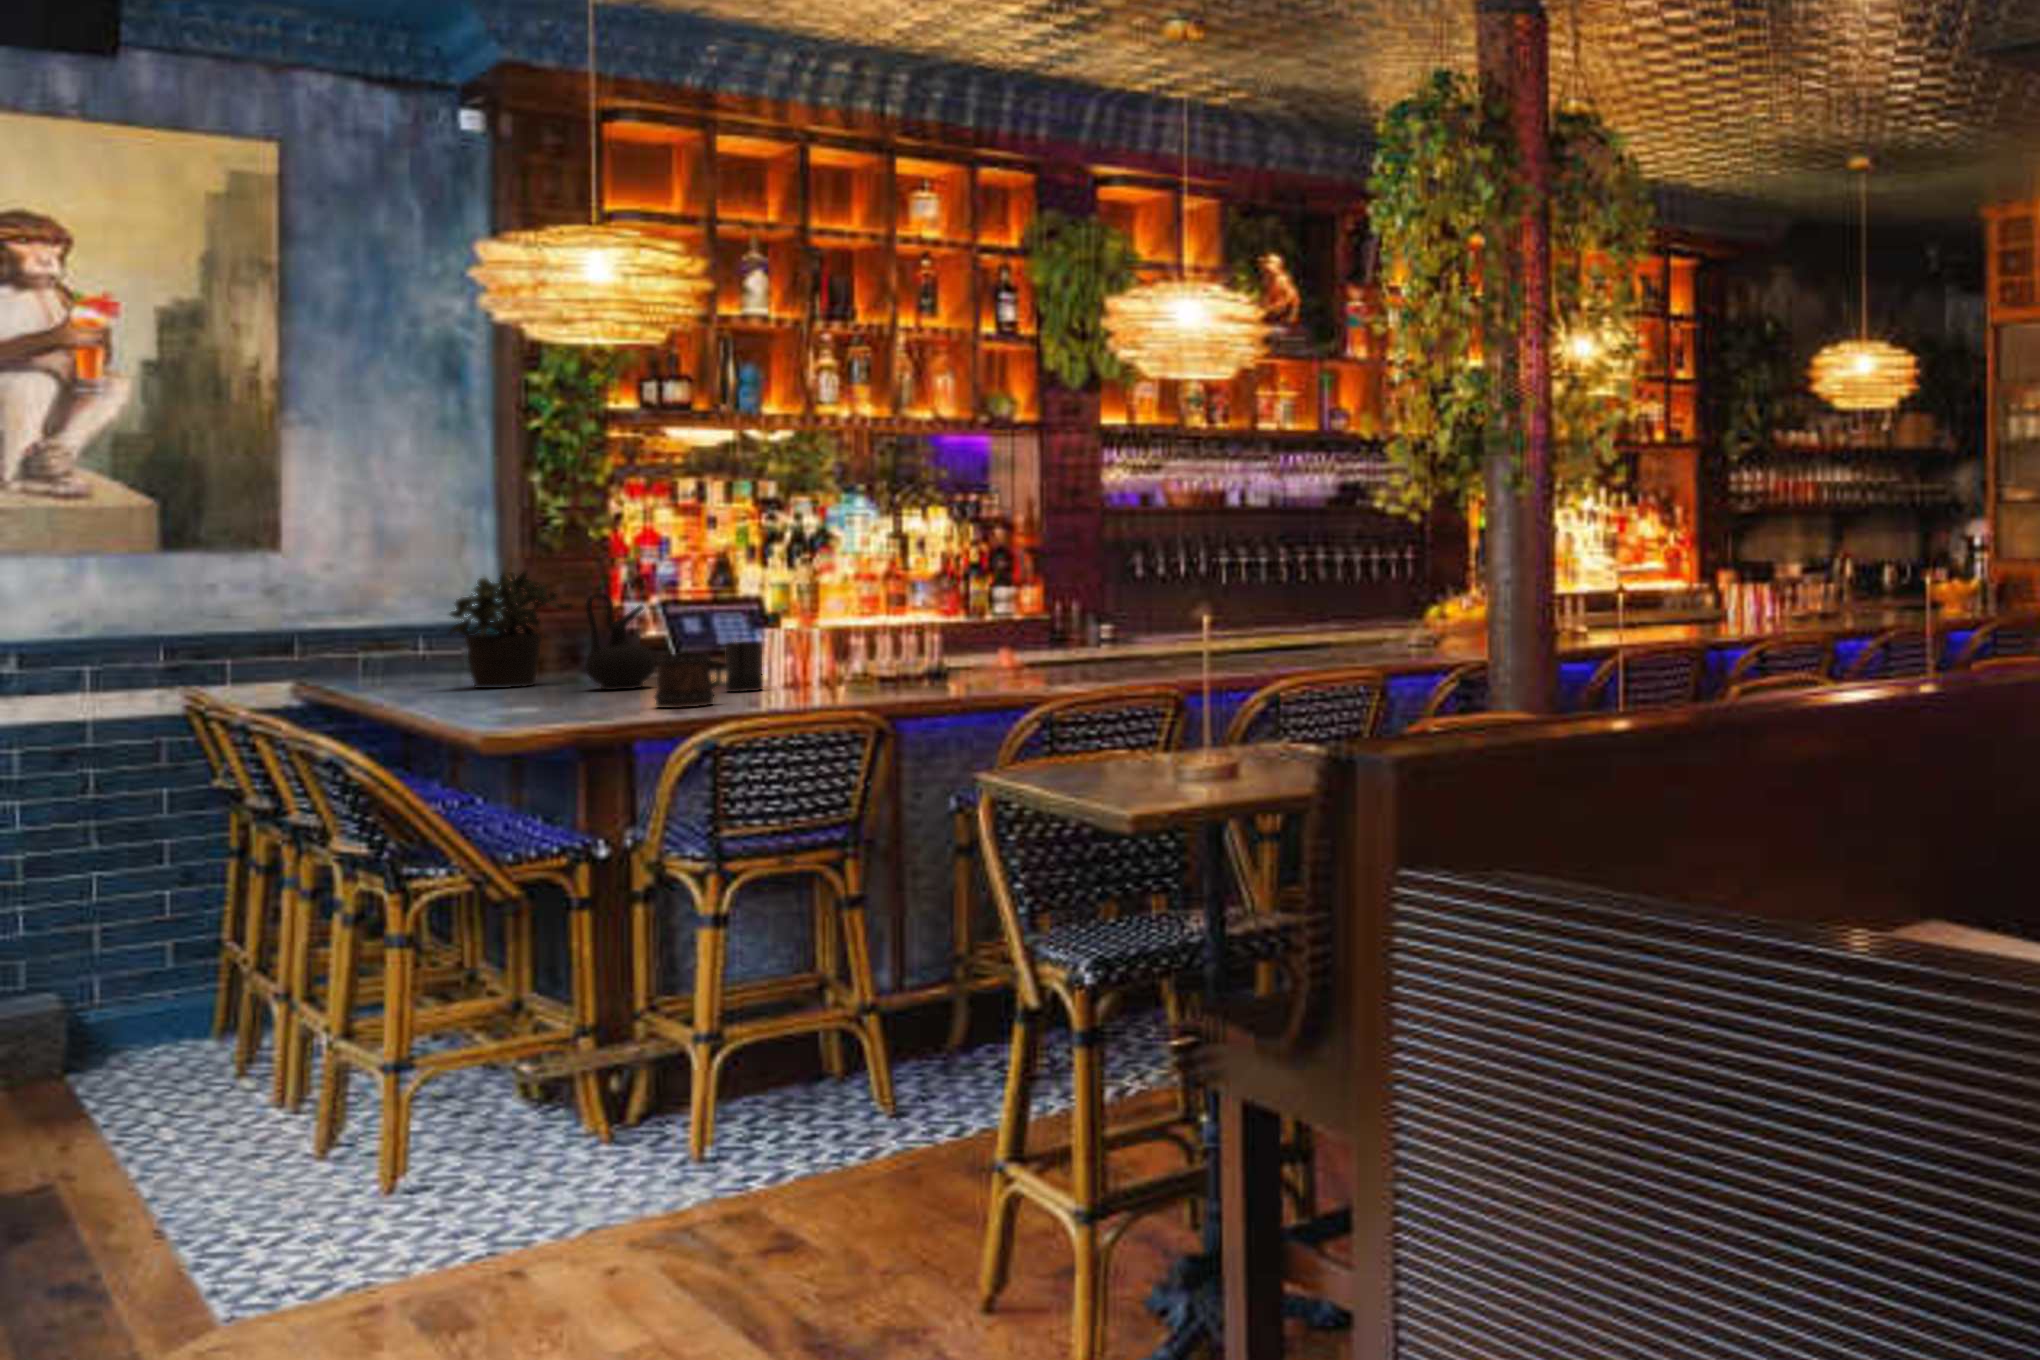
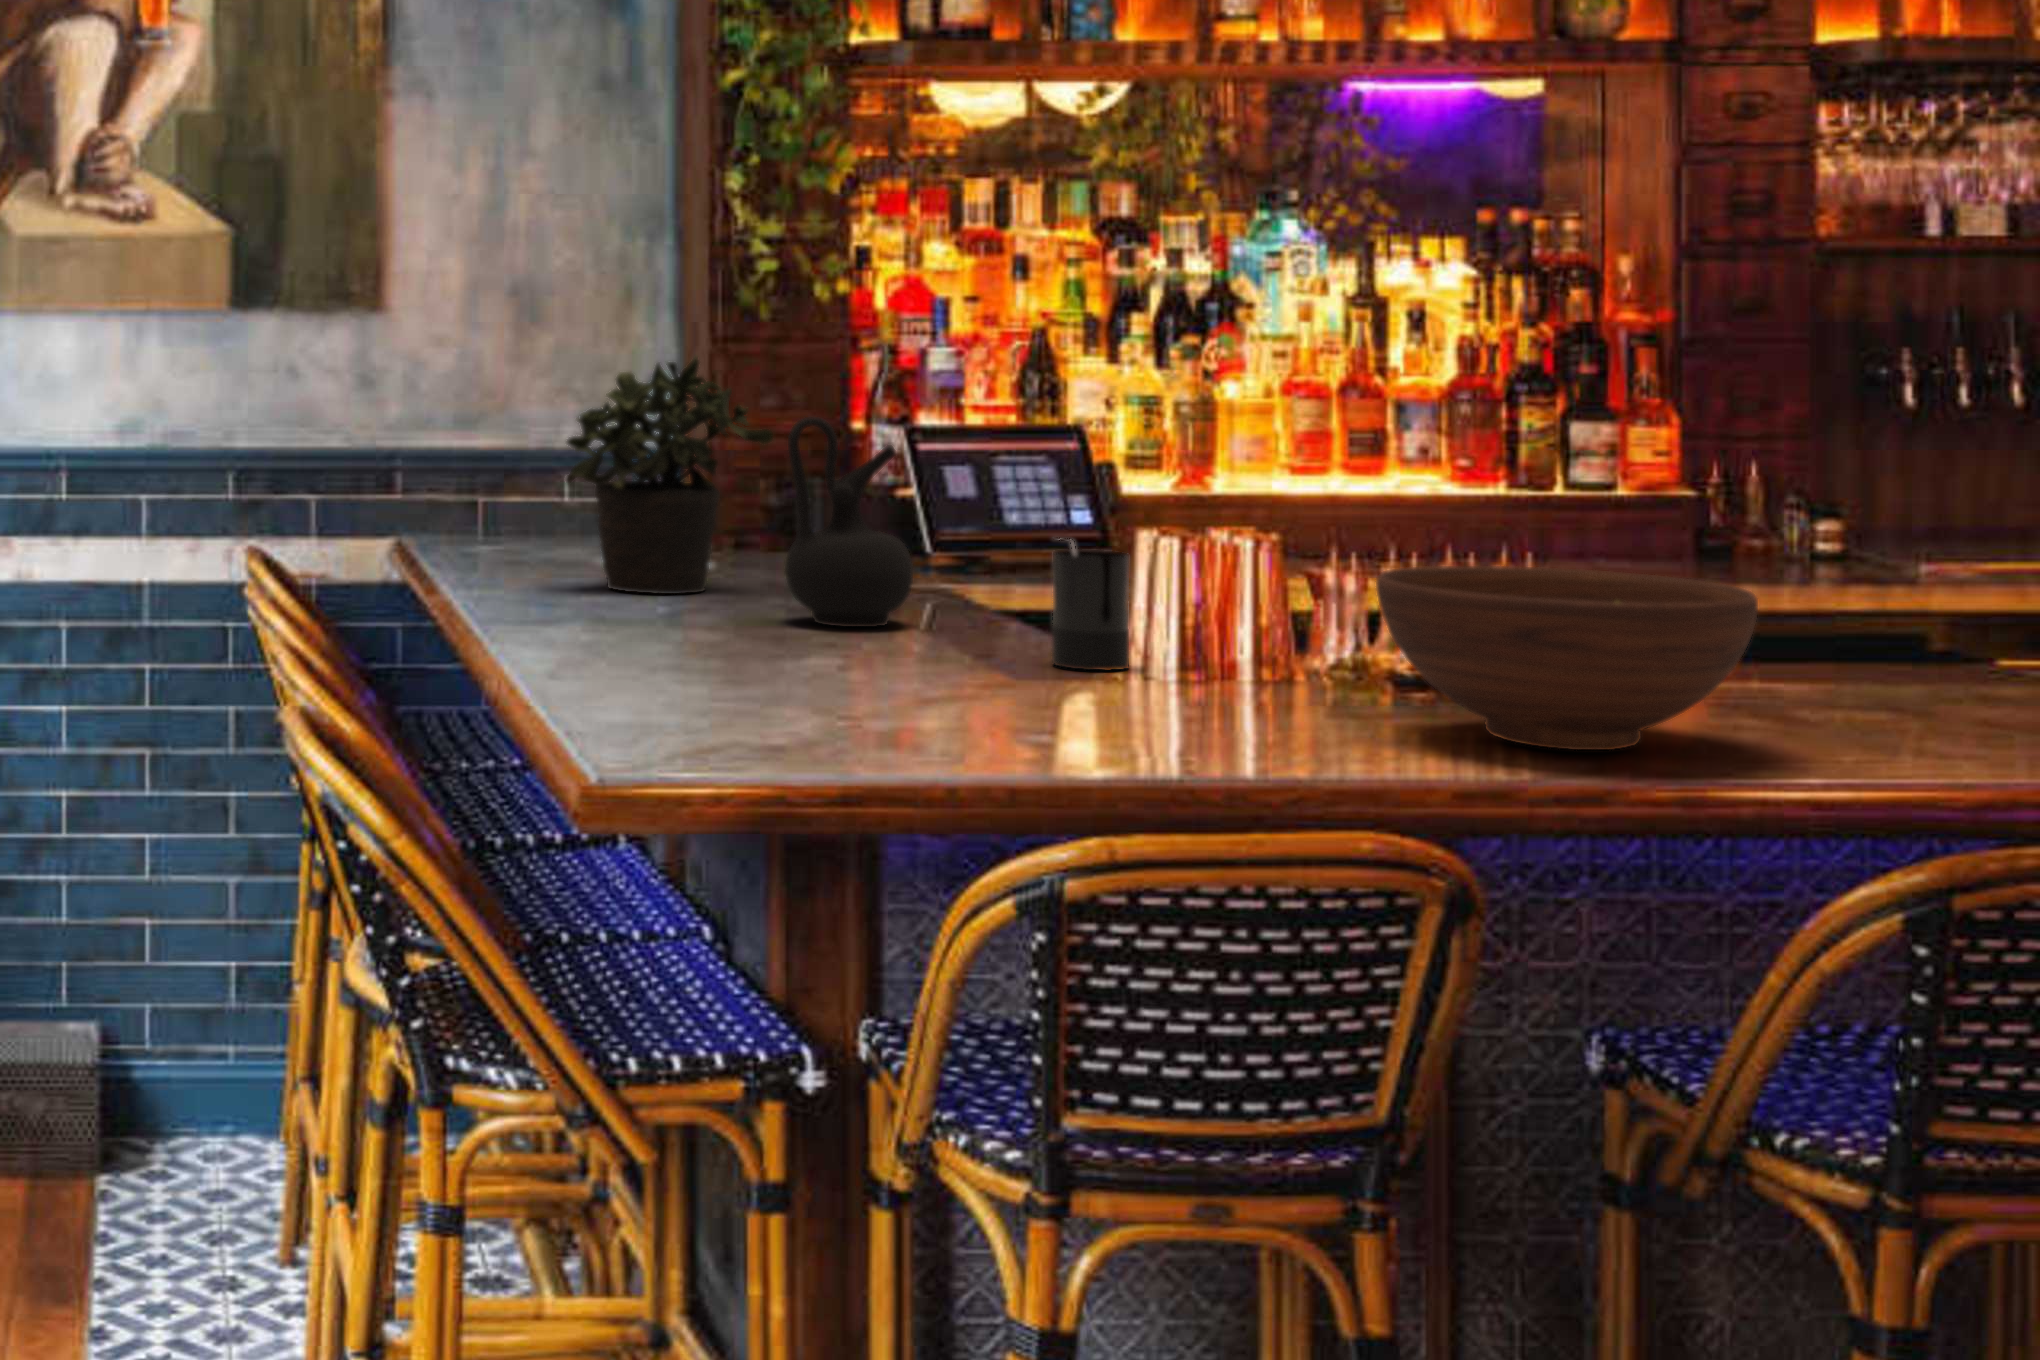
fruit bowl: none [863,631,1005,694] -> present [1376,566,1758,750]
beer mug: present [654,653,721,708] -> none [903,582,1047,720]

